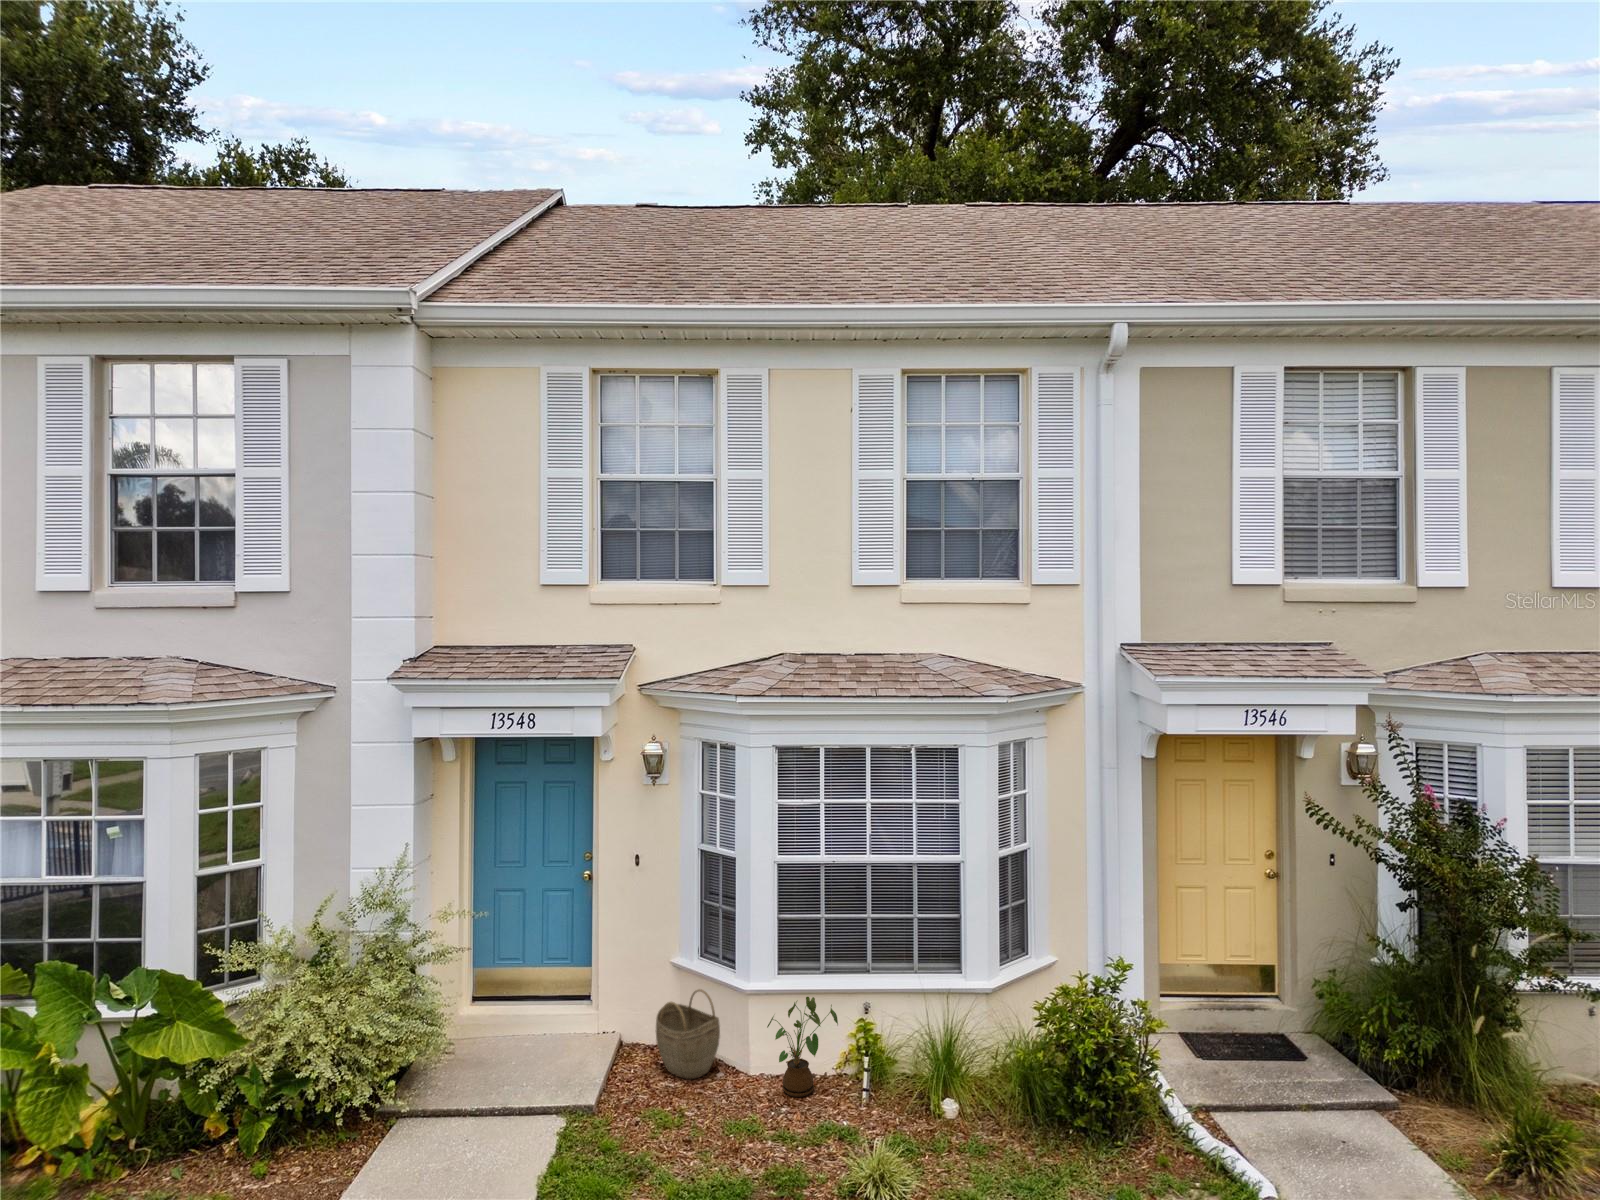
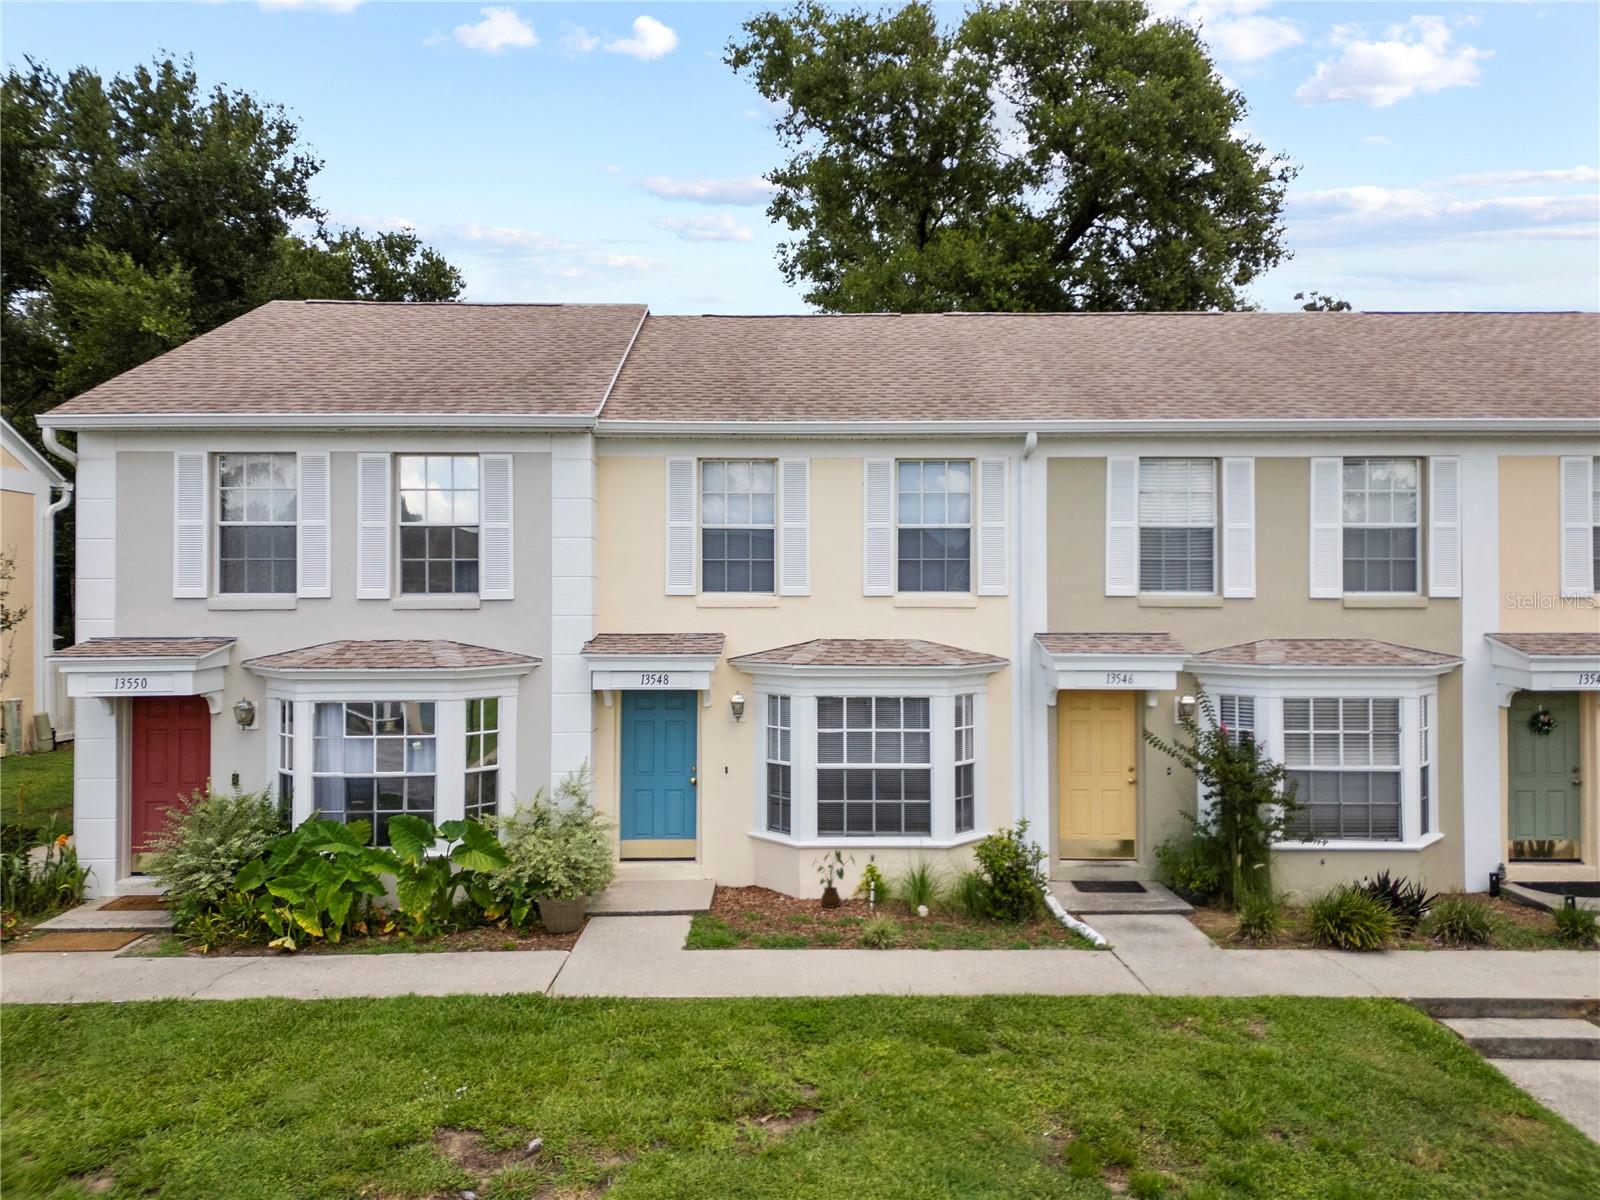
woven basket: present [656,989,720,1079] -> present [539,882,586,933]

